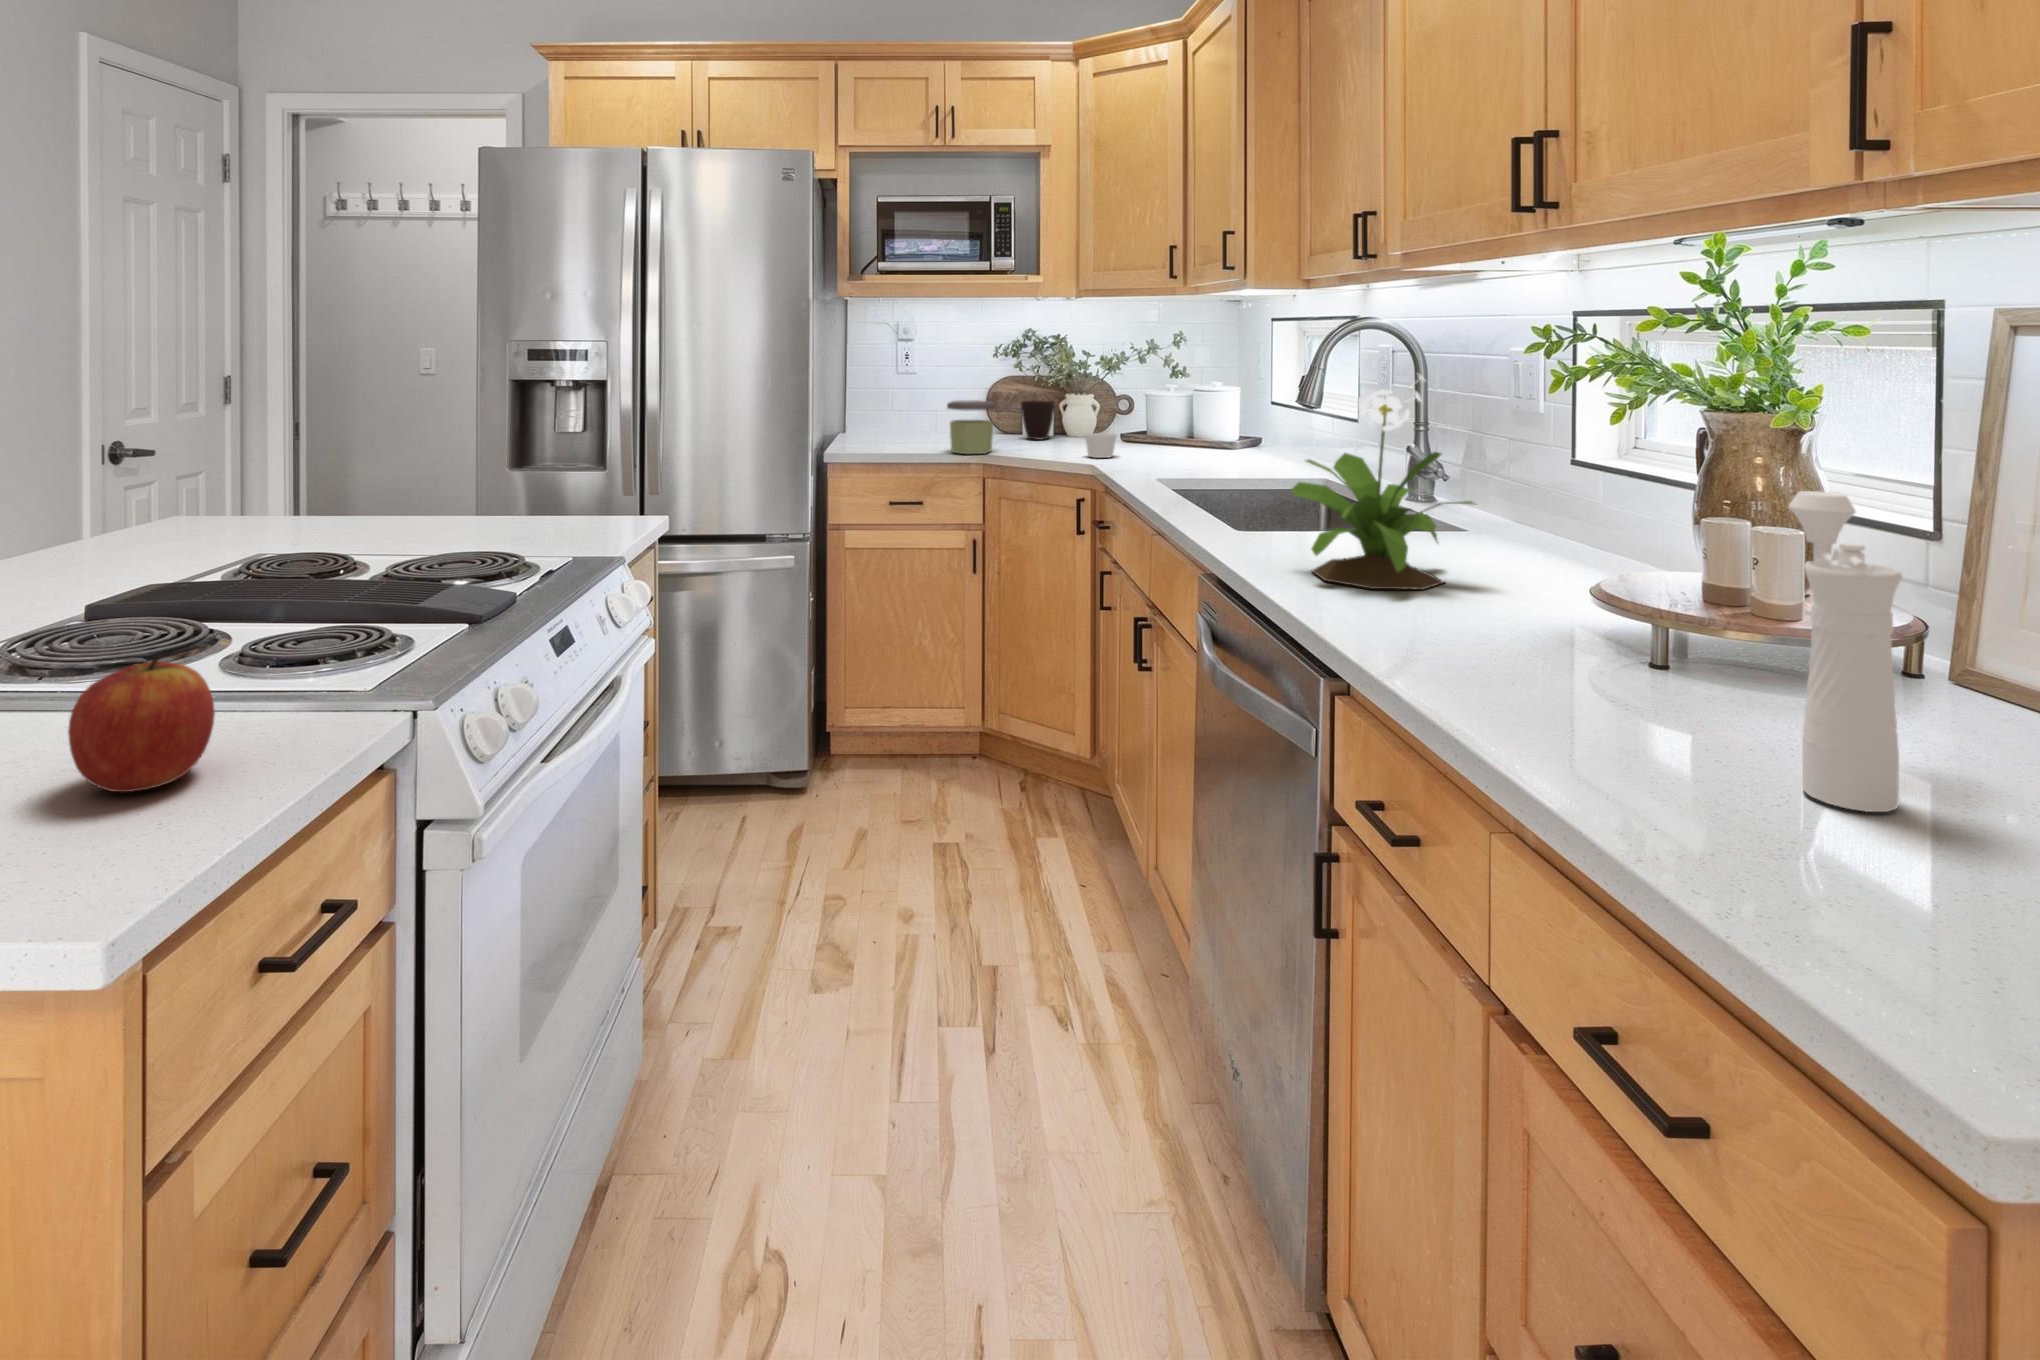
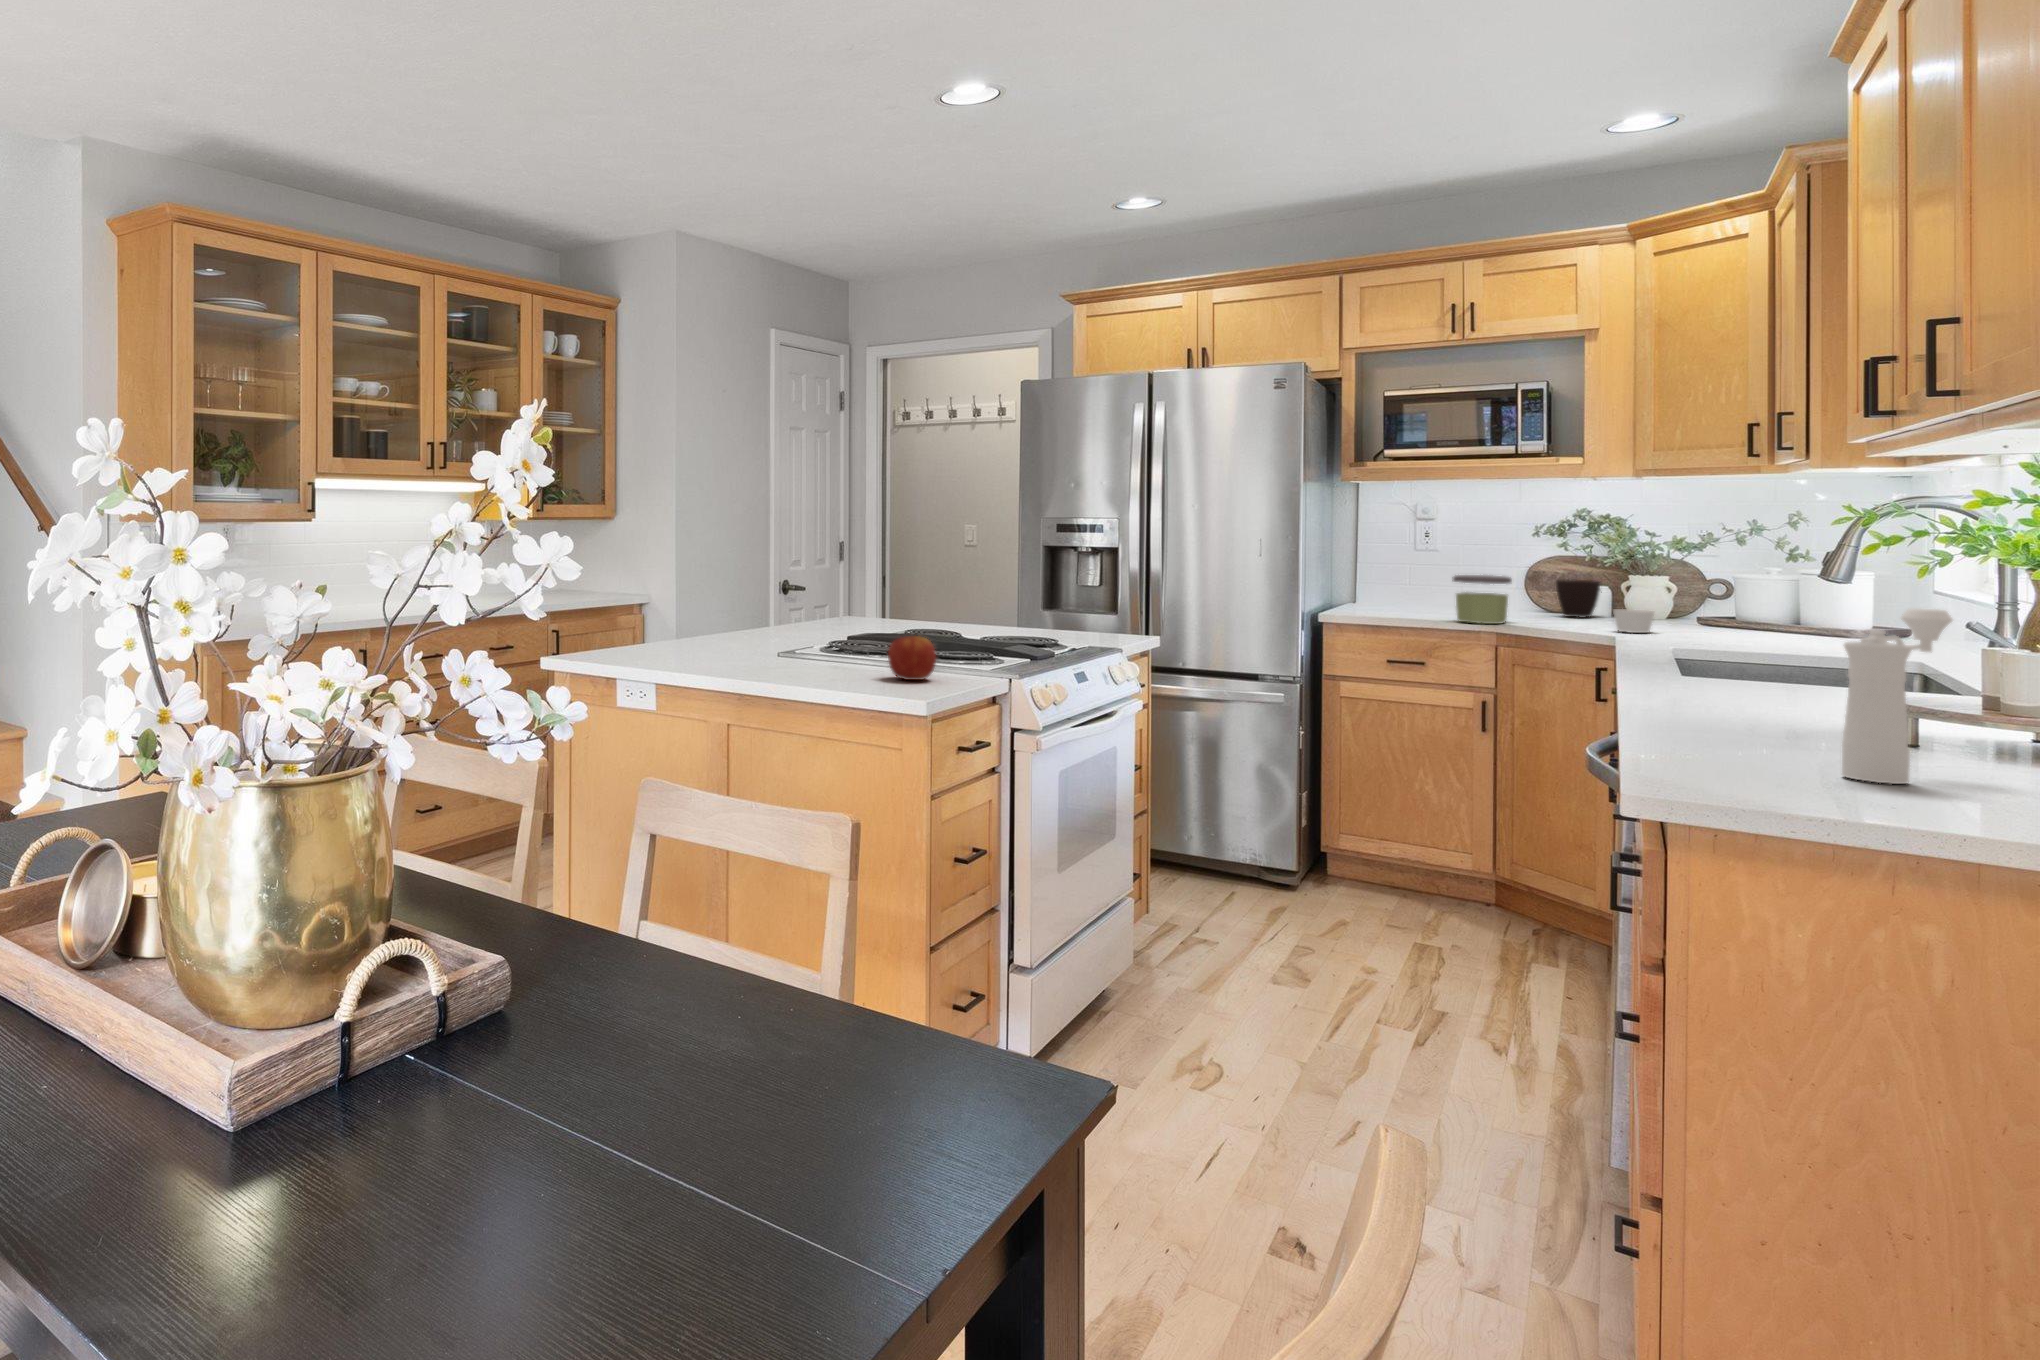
potted flower: present [1291,376,1473,590] -> none [1682,541,1866,711]

